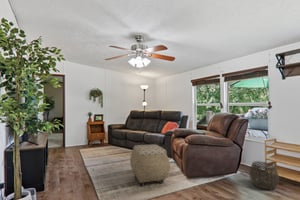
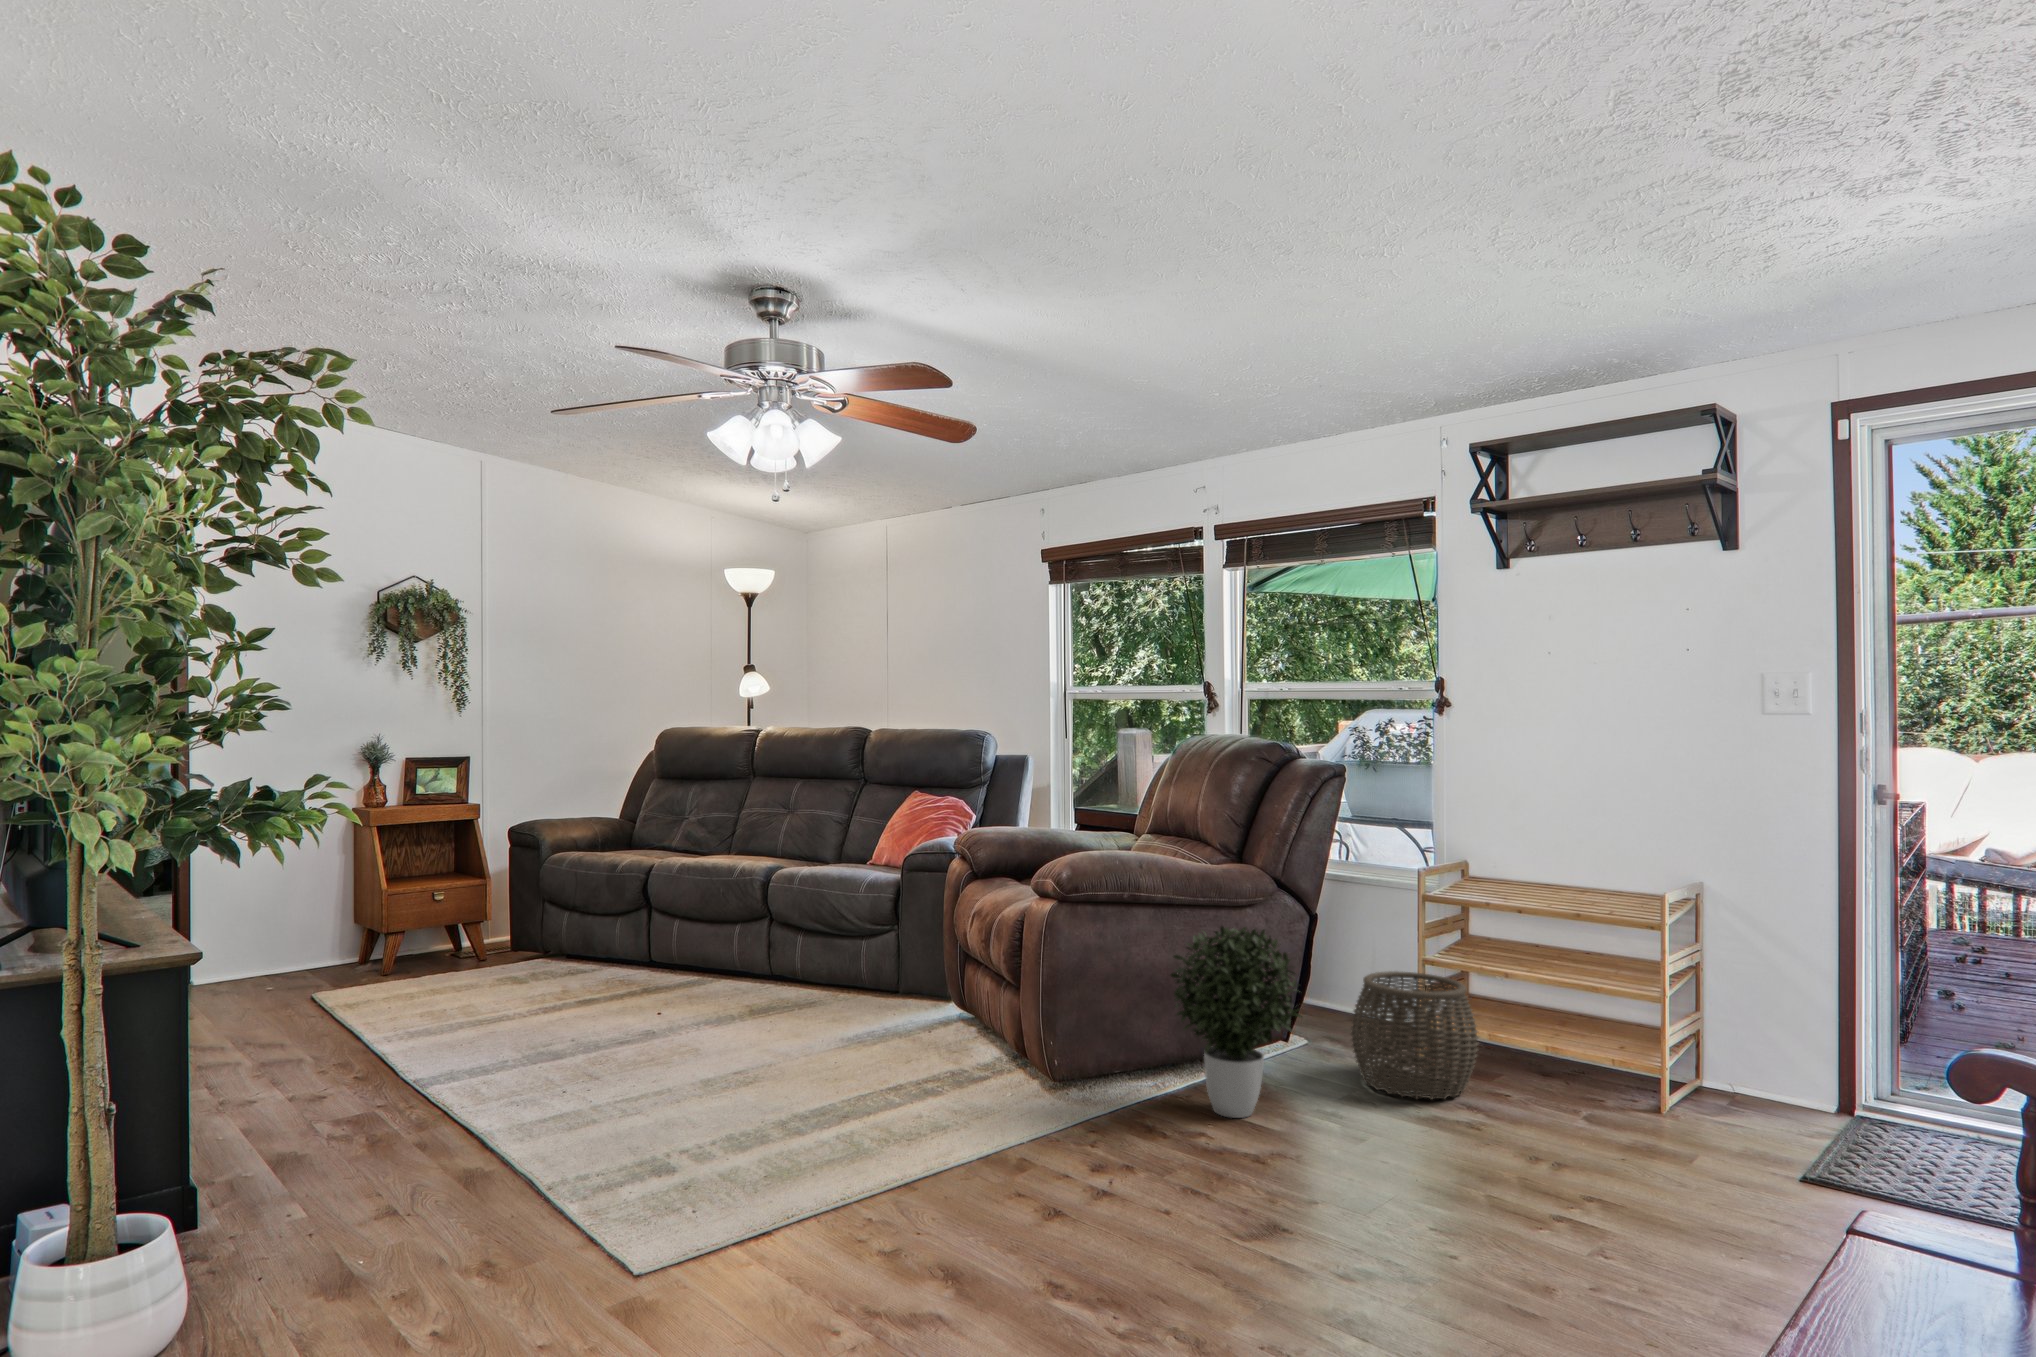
ottoman: present [130,144,170,186] -> none [725,914,965,1147]
potted plant: none [210,151,238,189] -> present [1171,926,1302,1118]

